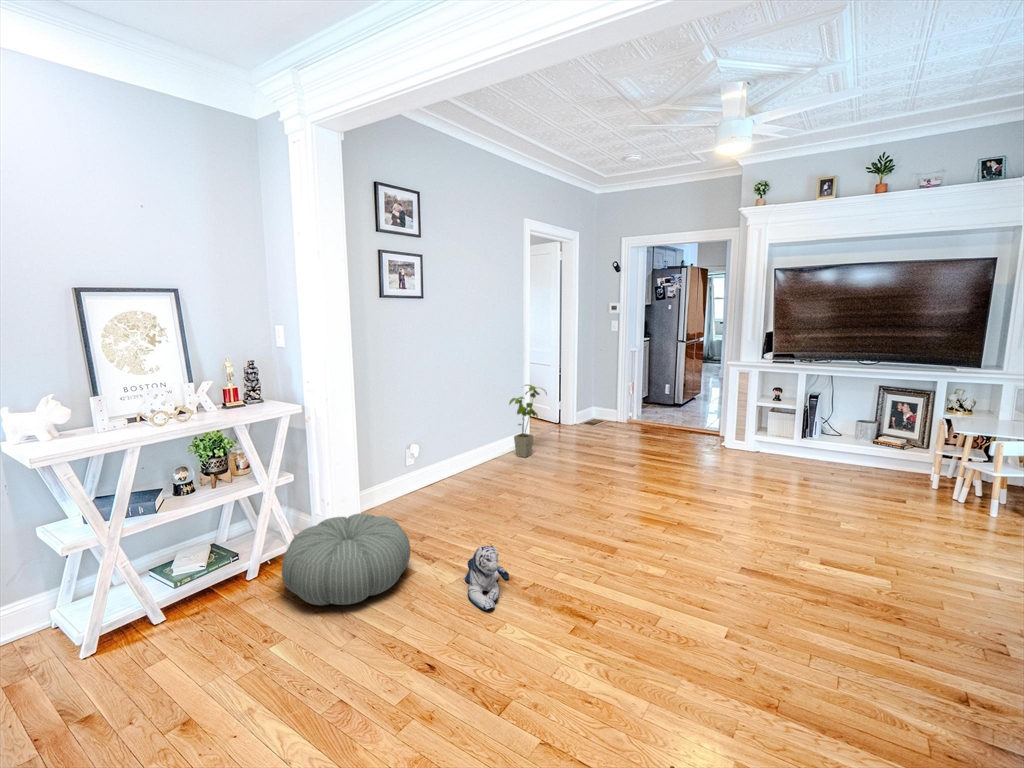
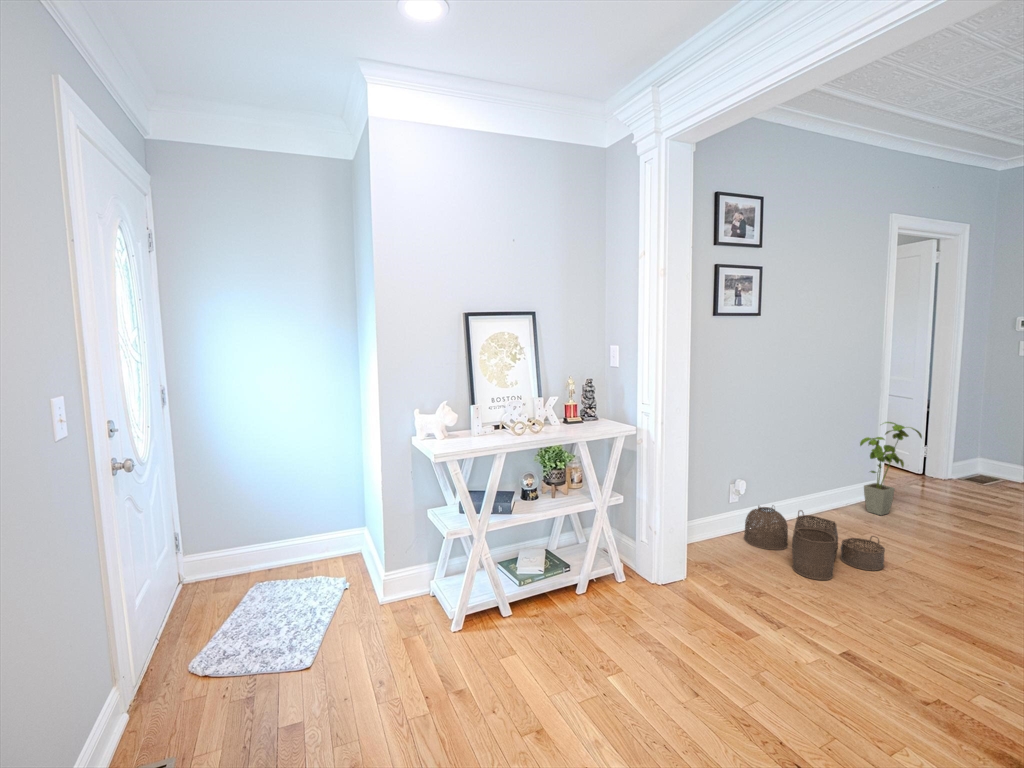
woven basket: none [421,462,517,515] -> present [744,506,885,580]
pouf: present [282,513,411,605] -> none [614,550,756,658]
plush toy: present [464,546,509,610] -> none [834,636,910,732]

